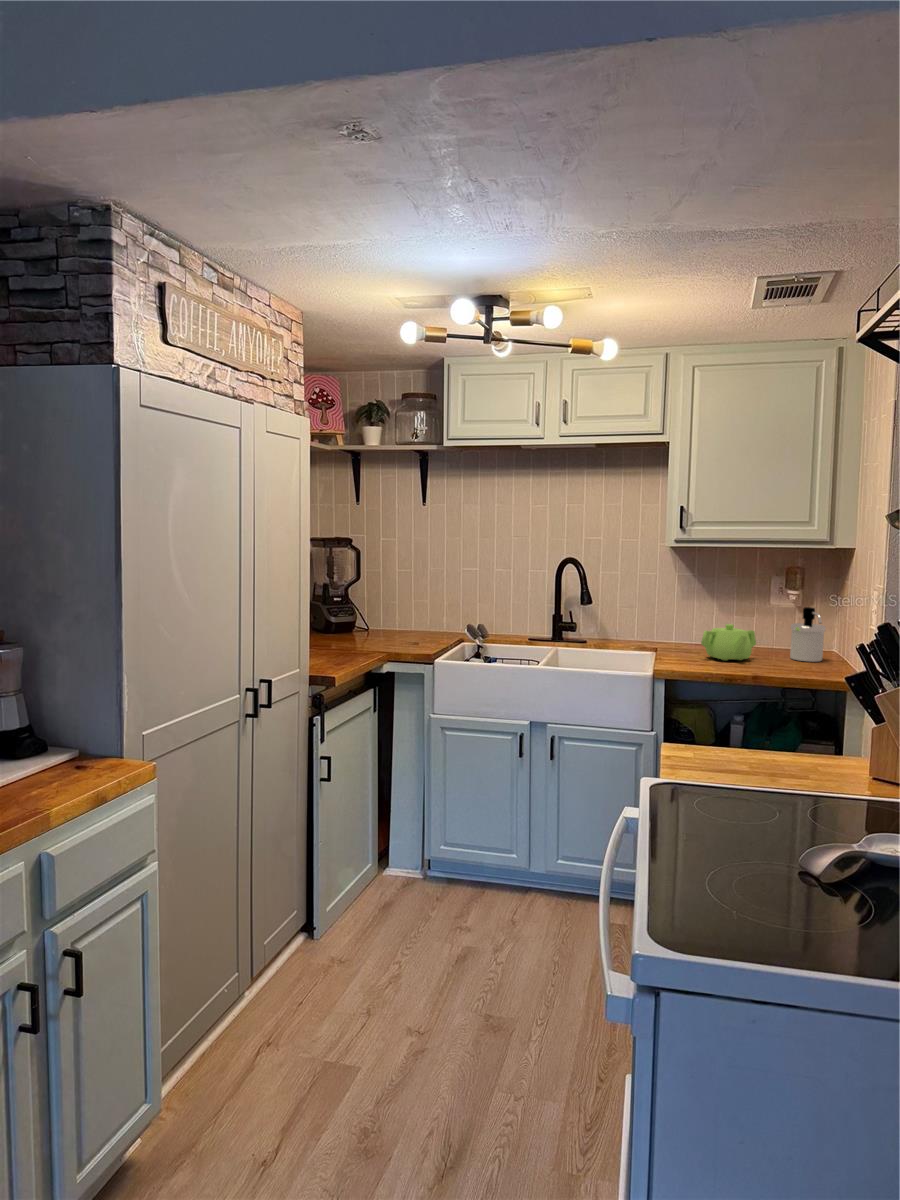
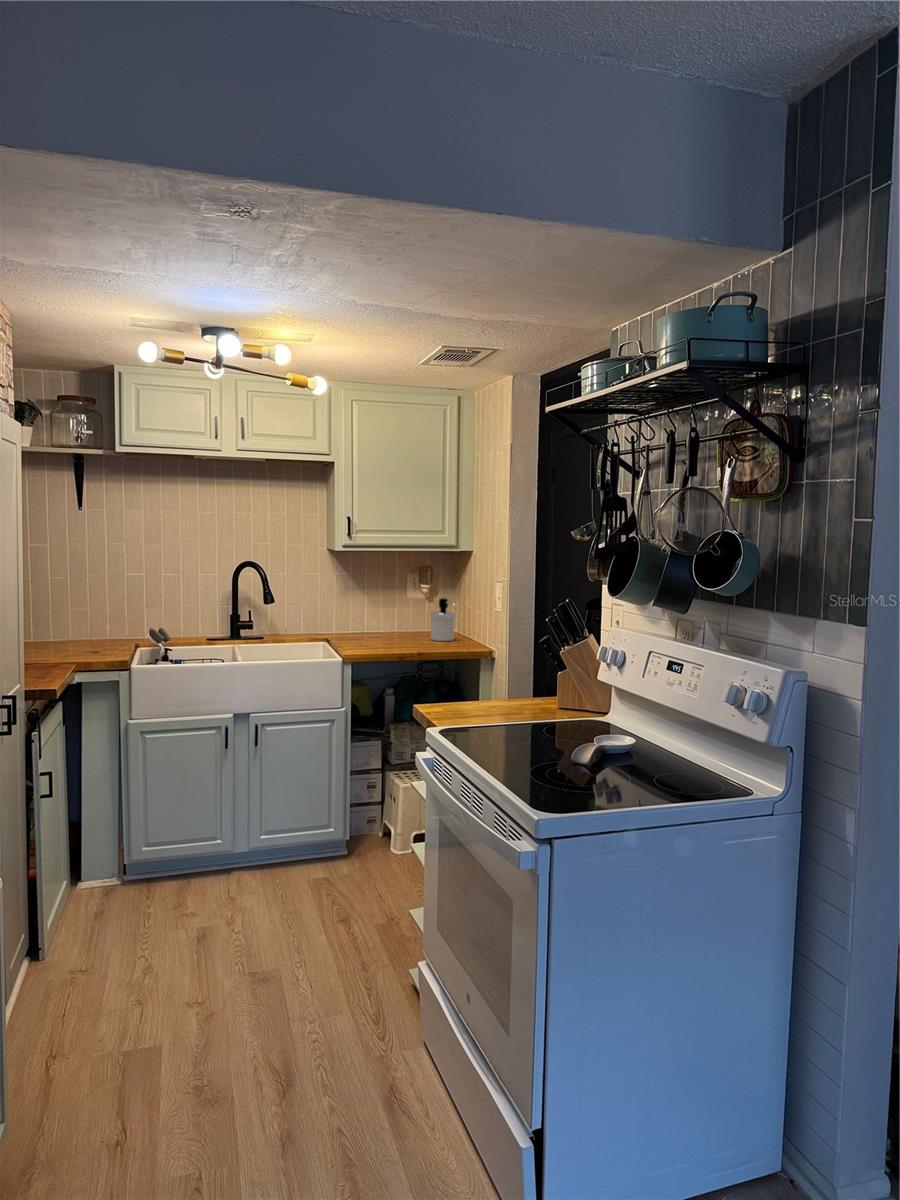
teapot: present [701,624,756,661] -> none [368,615,408,645]

